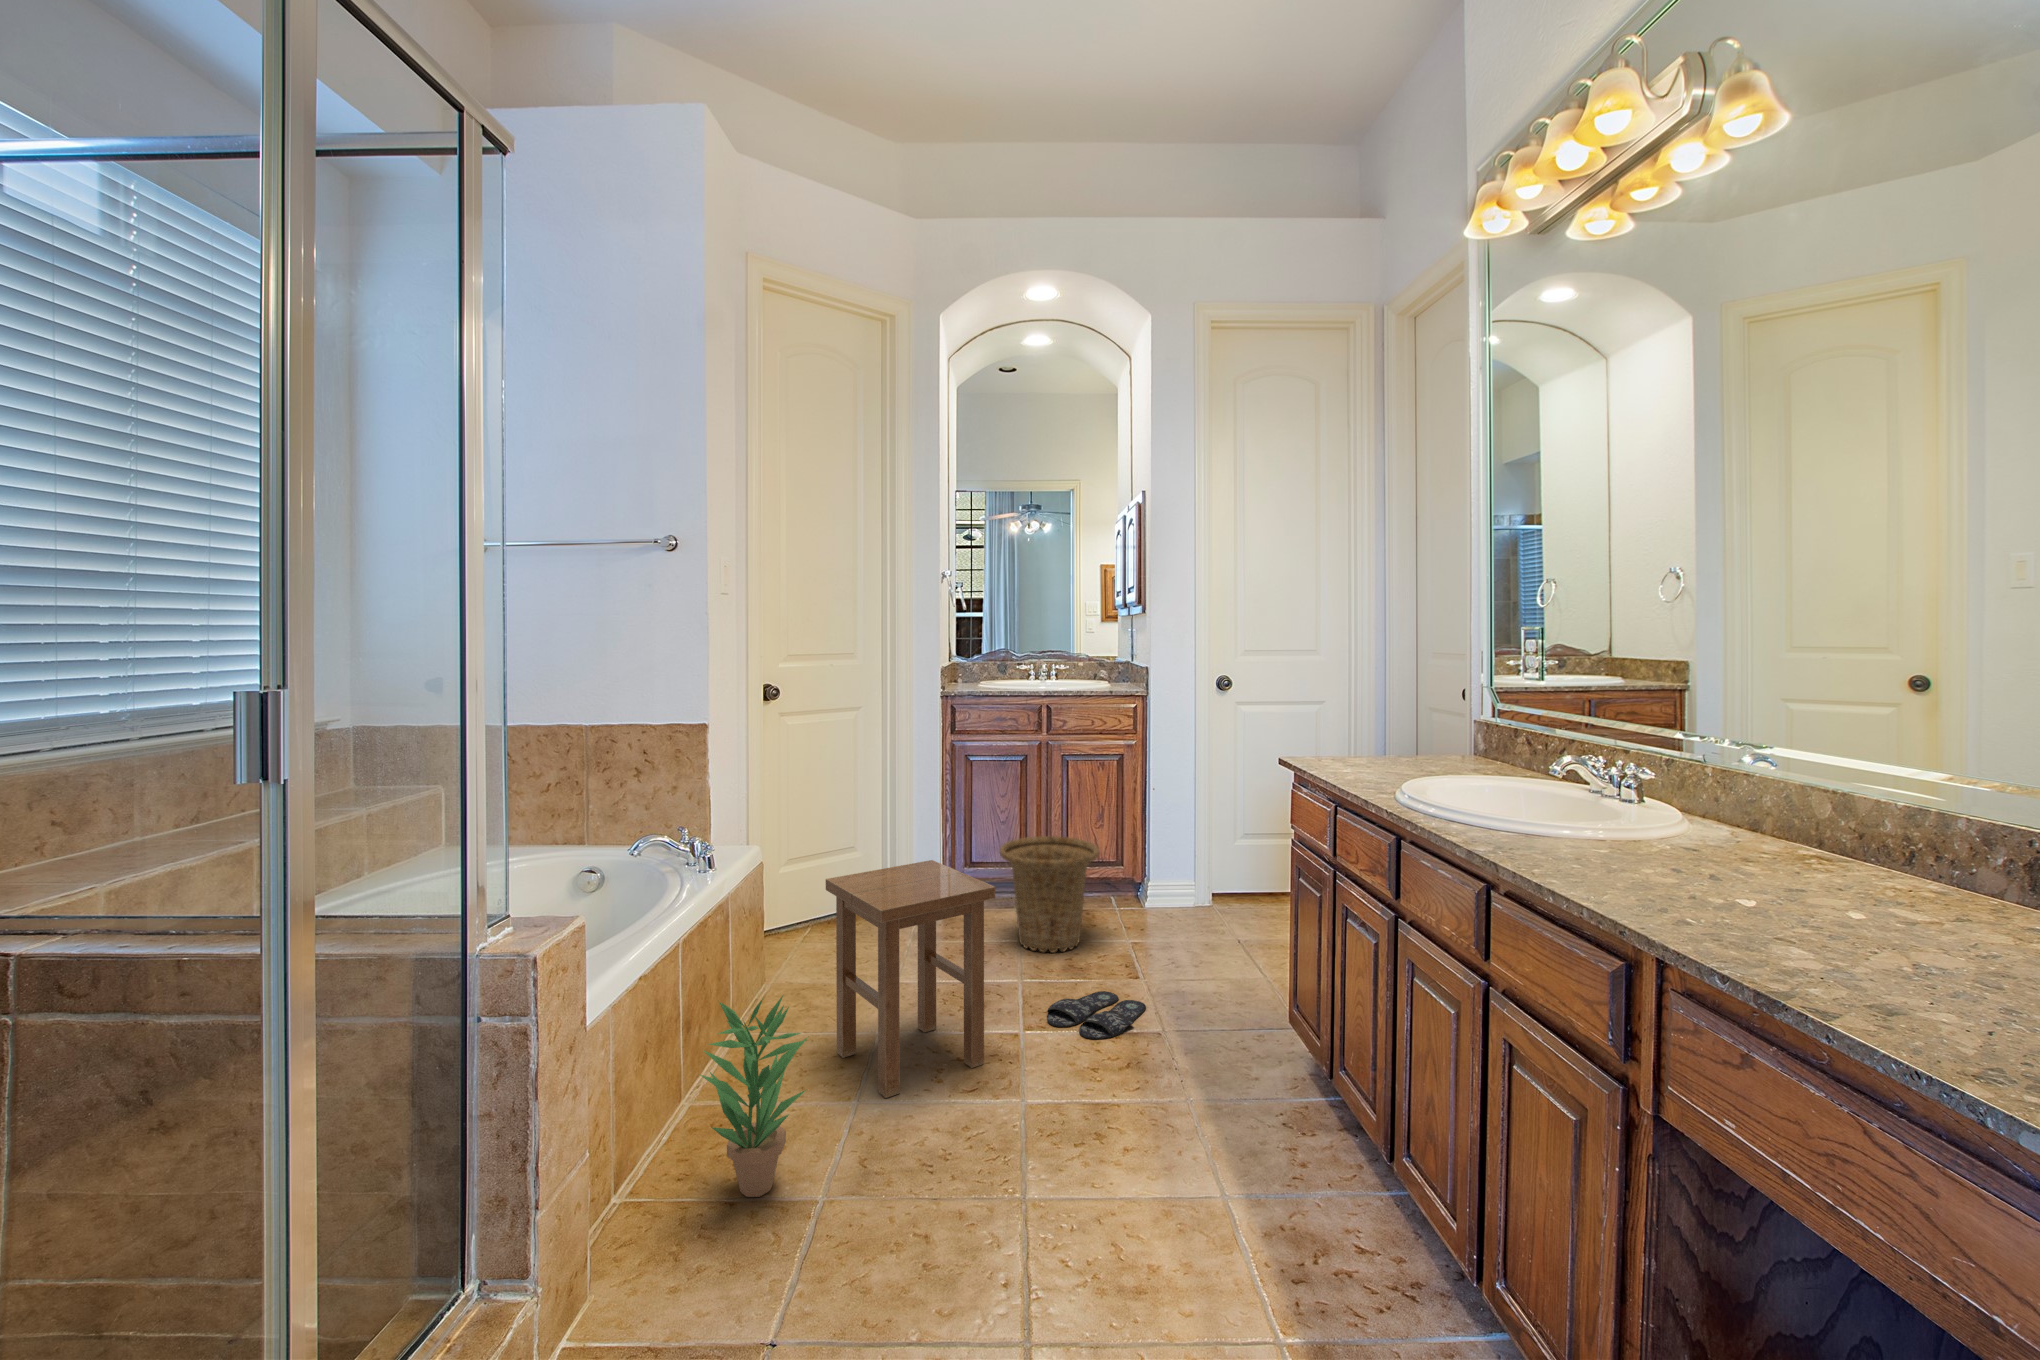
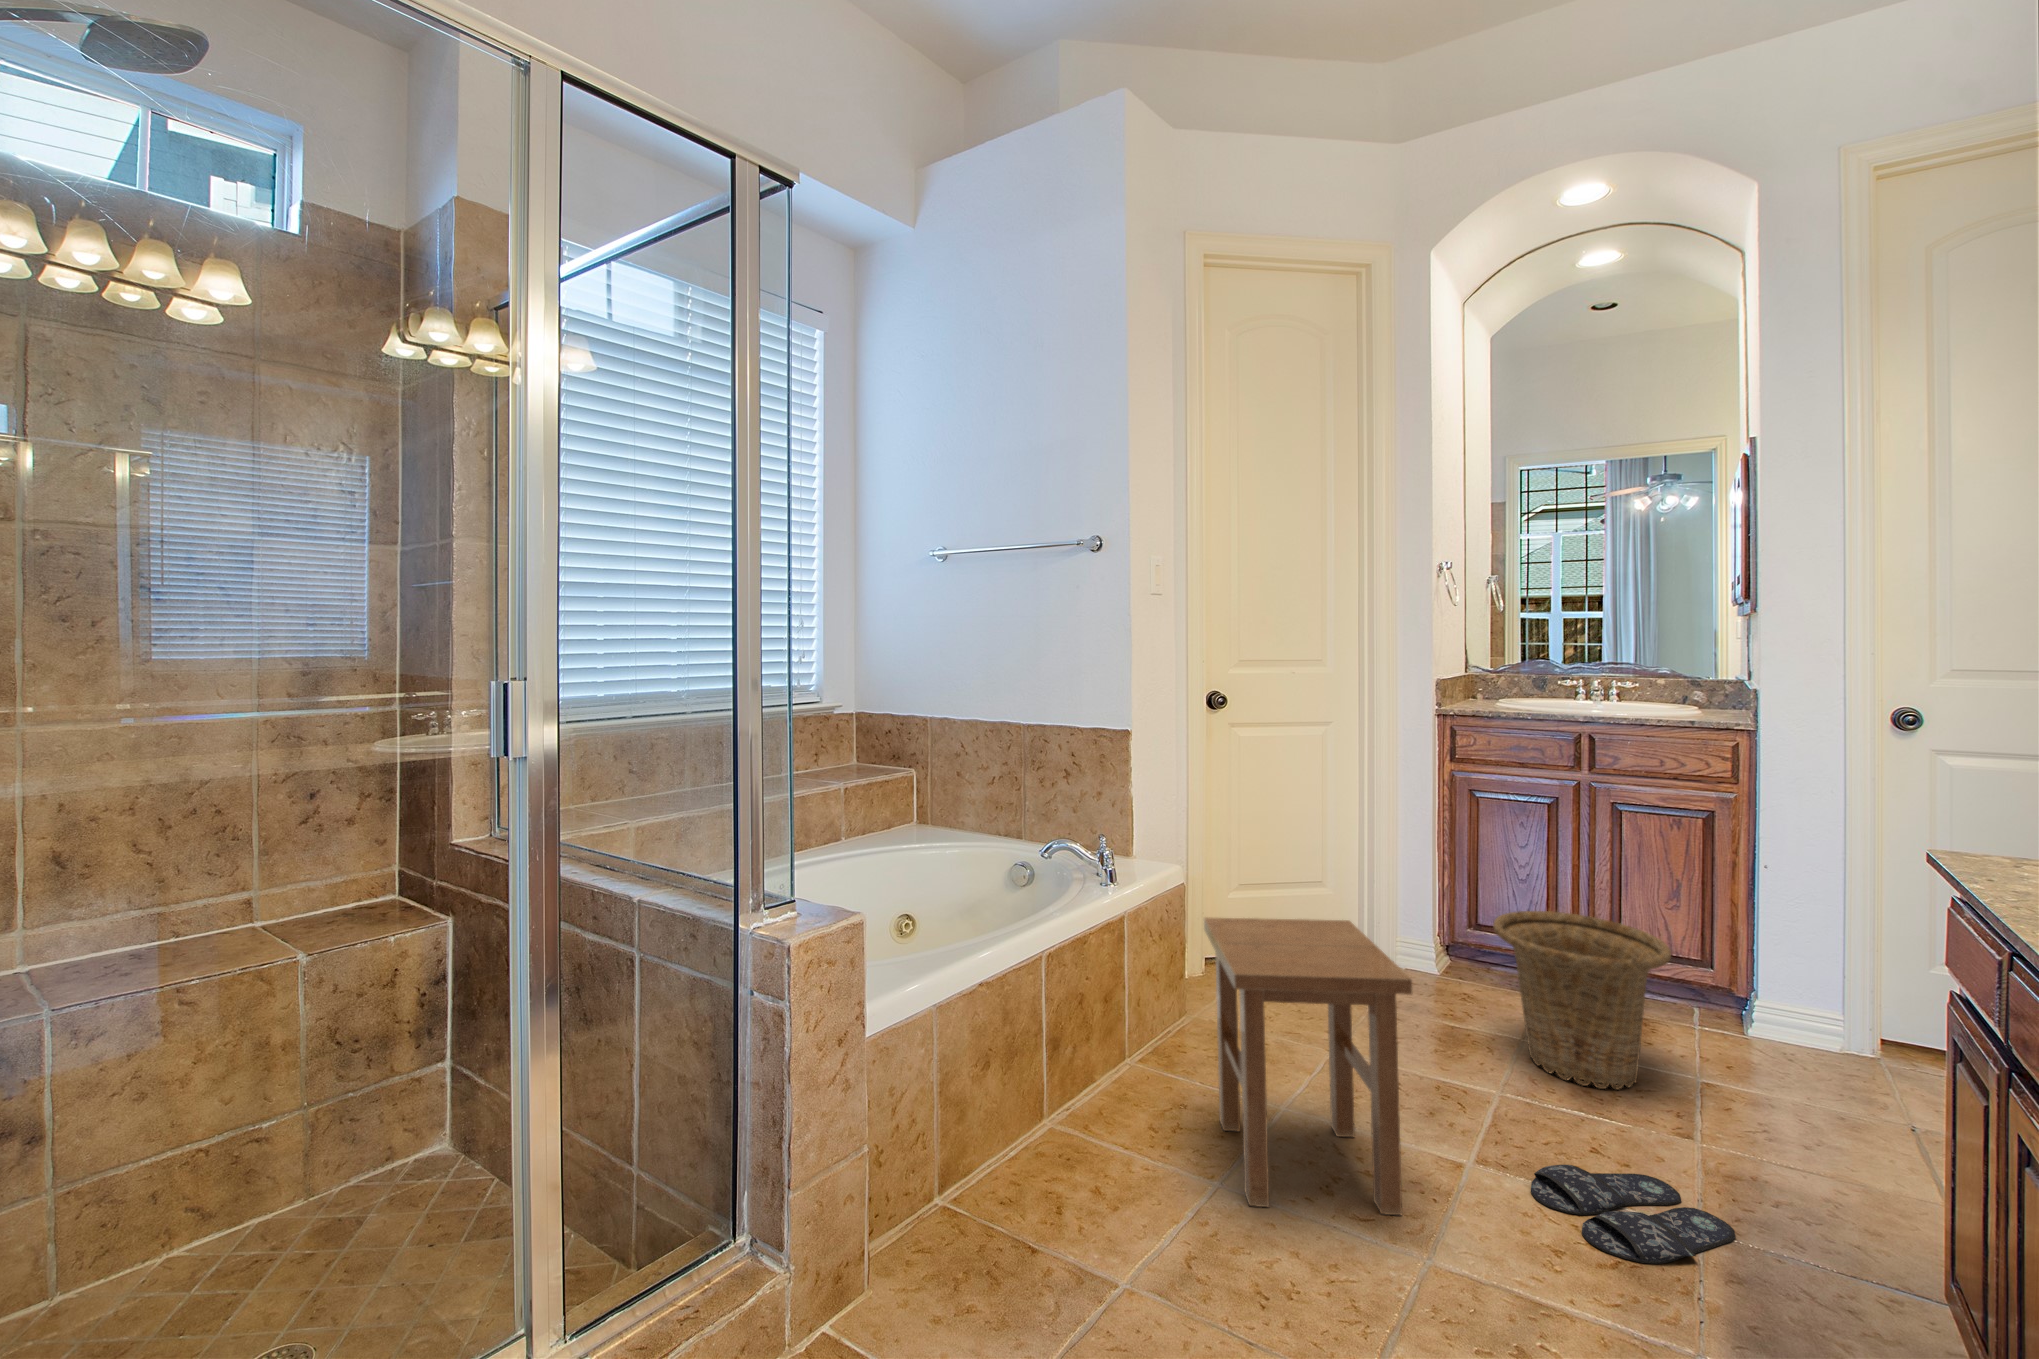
potted plant: present [700,996,808,1197] -> none [996,1030,1114,1263]

